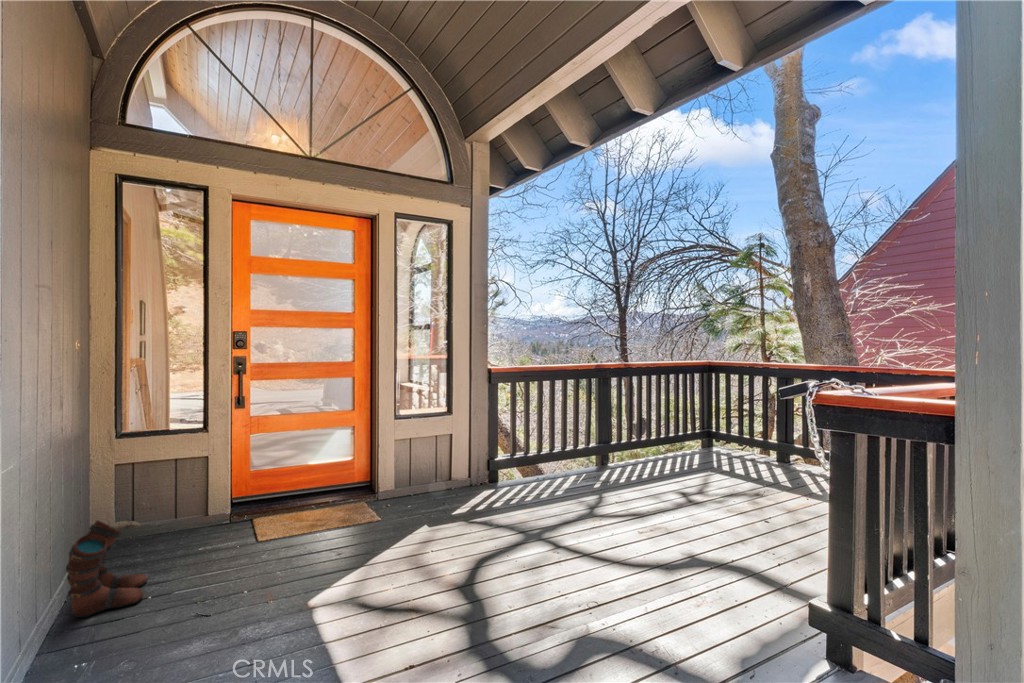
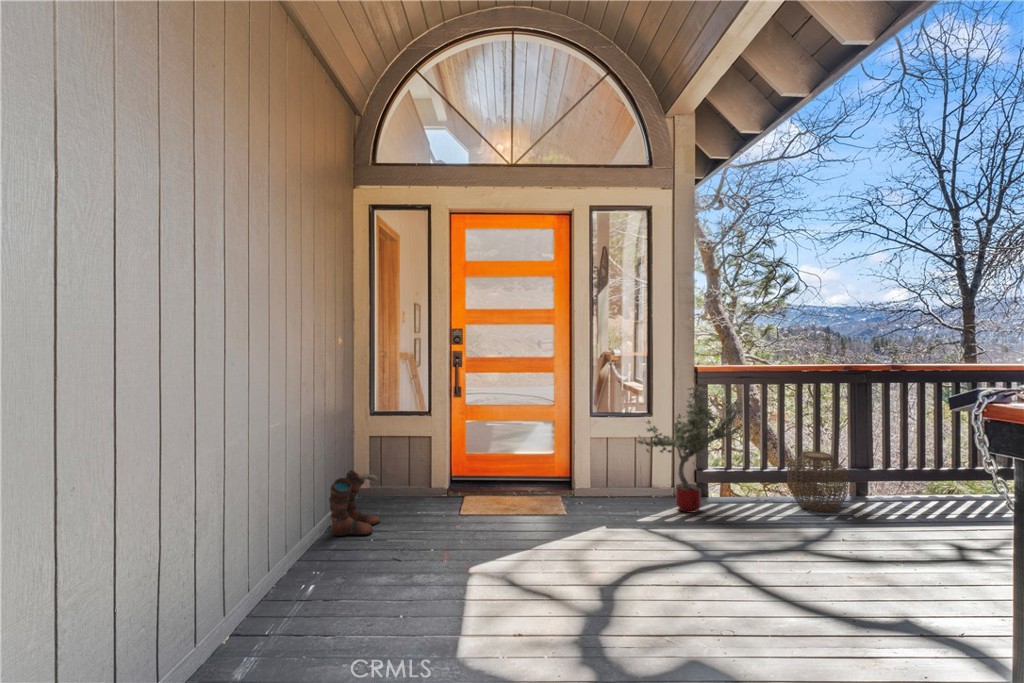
potted tree: none [443,383,529,496] -> present [637,387,741,513]
woven basket: none [553,431,593,477] -> present [787,451,848,512]

